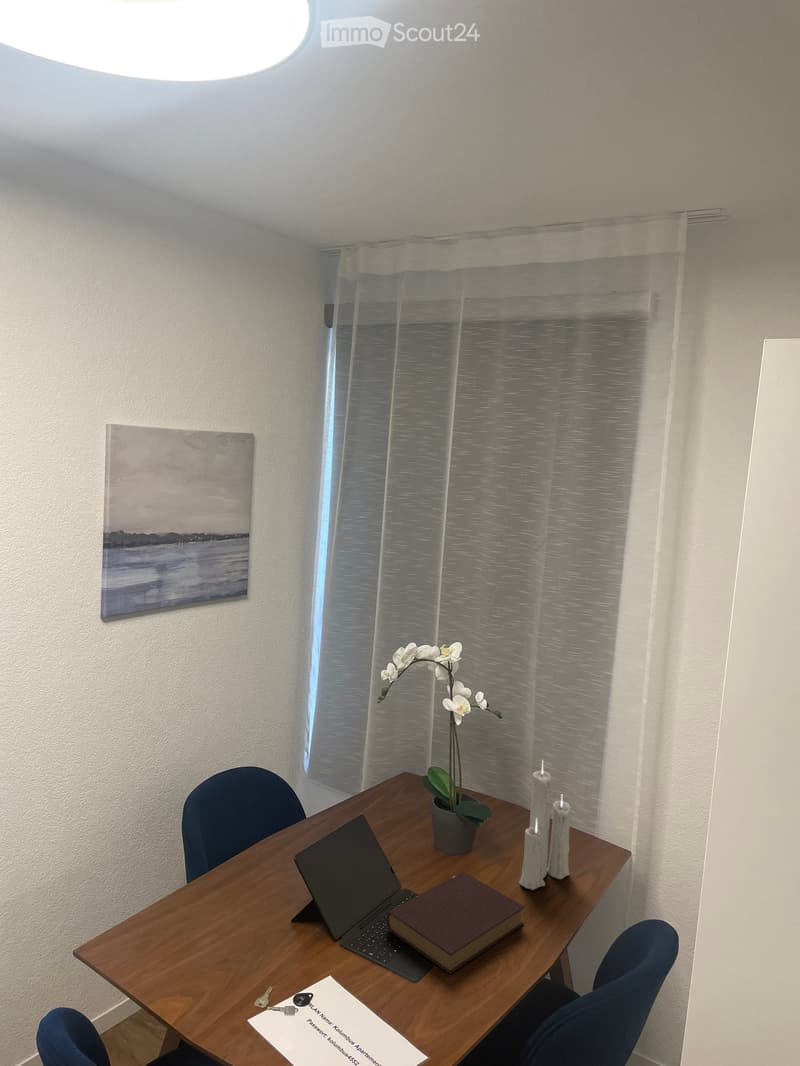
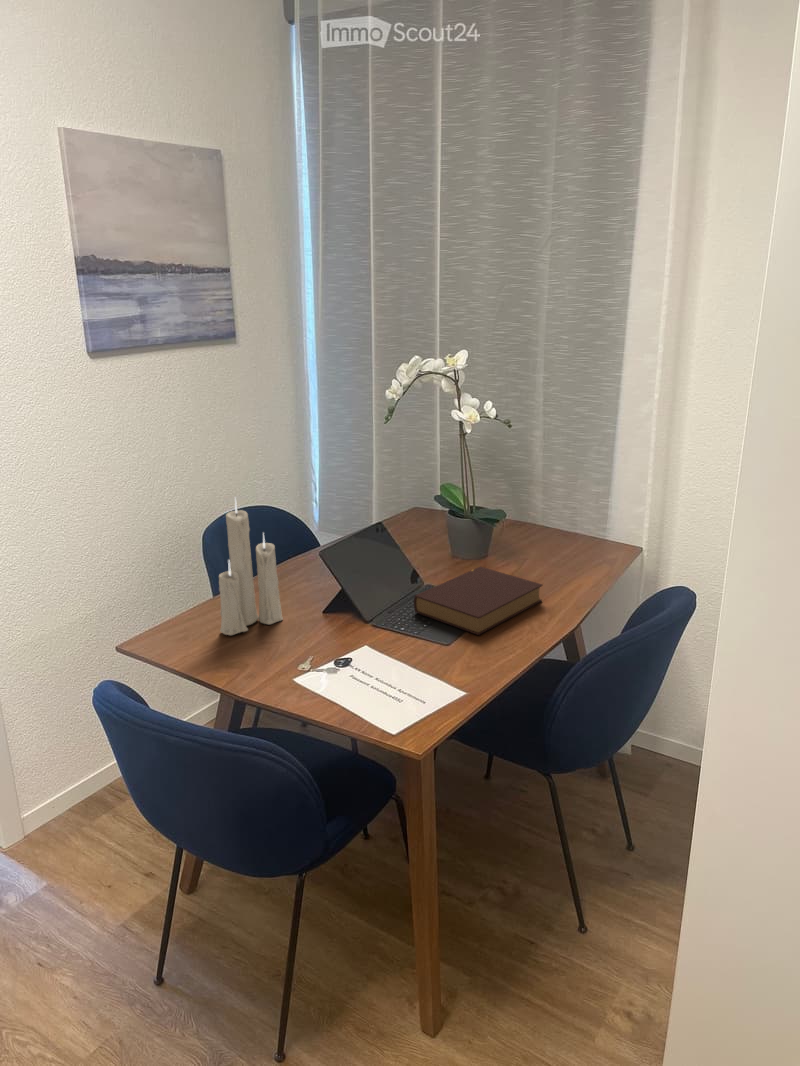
candle: present [520,762,571,890] -> present [219,499,283,635]

